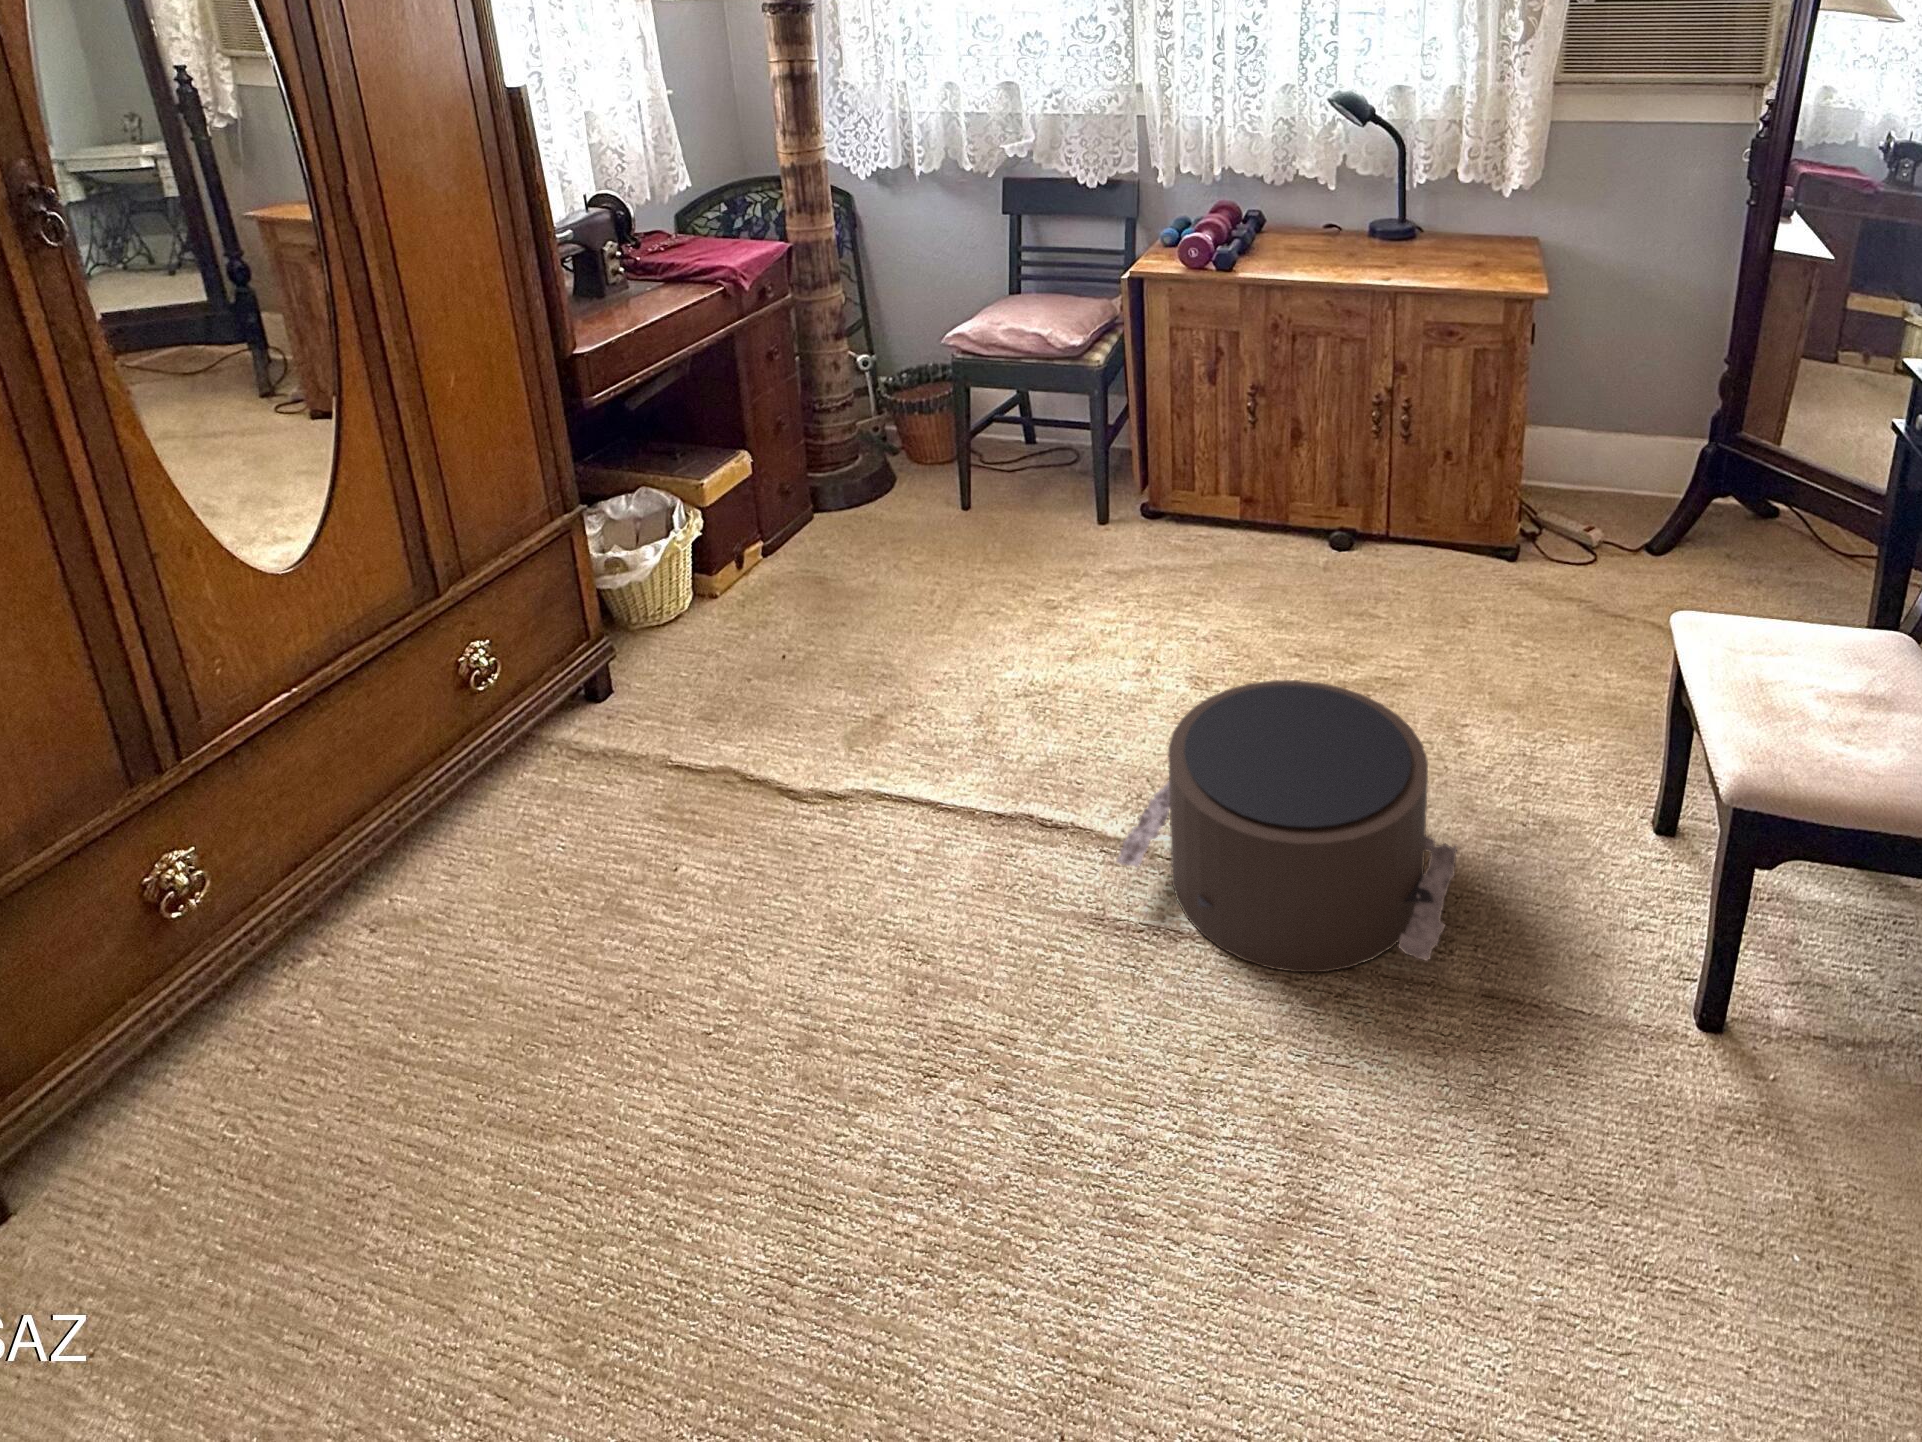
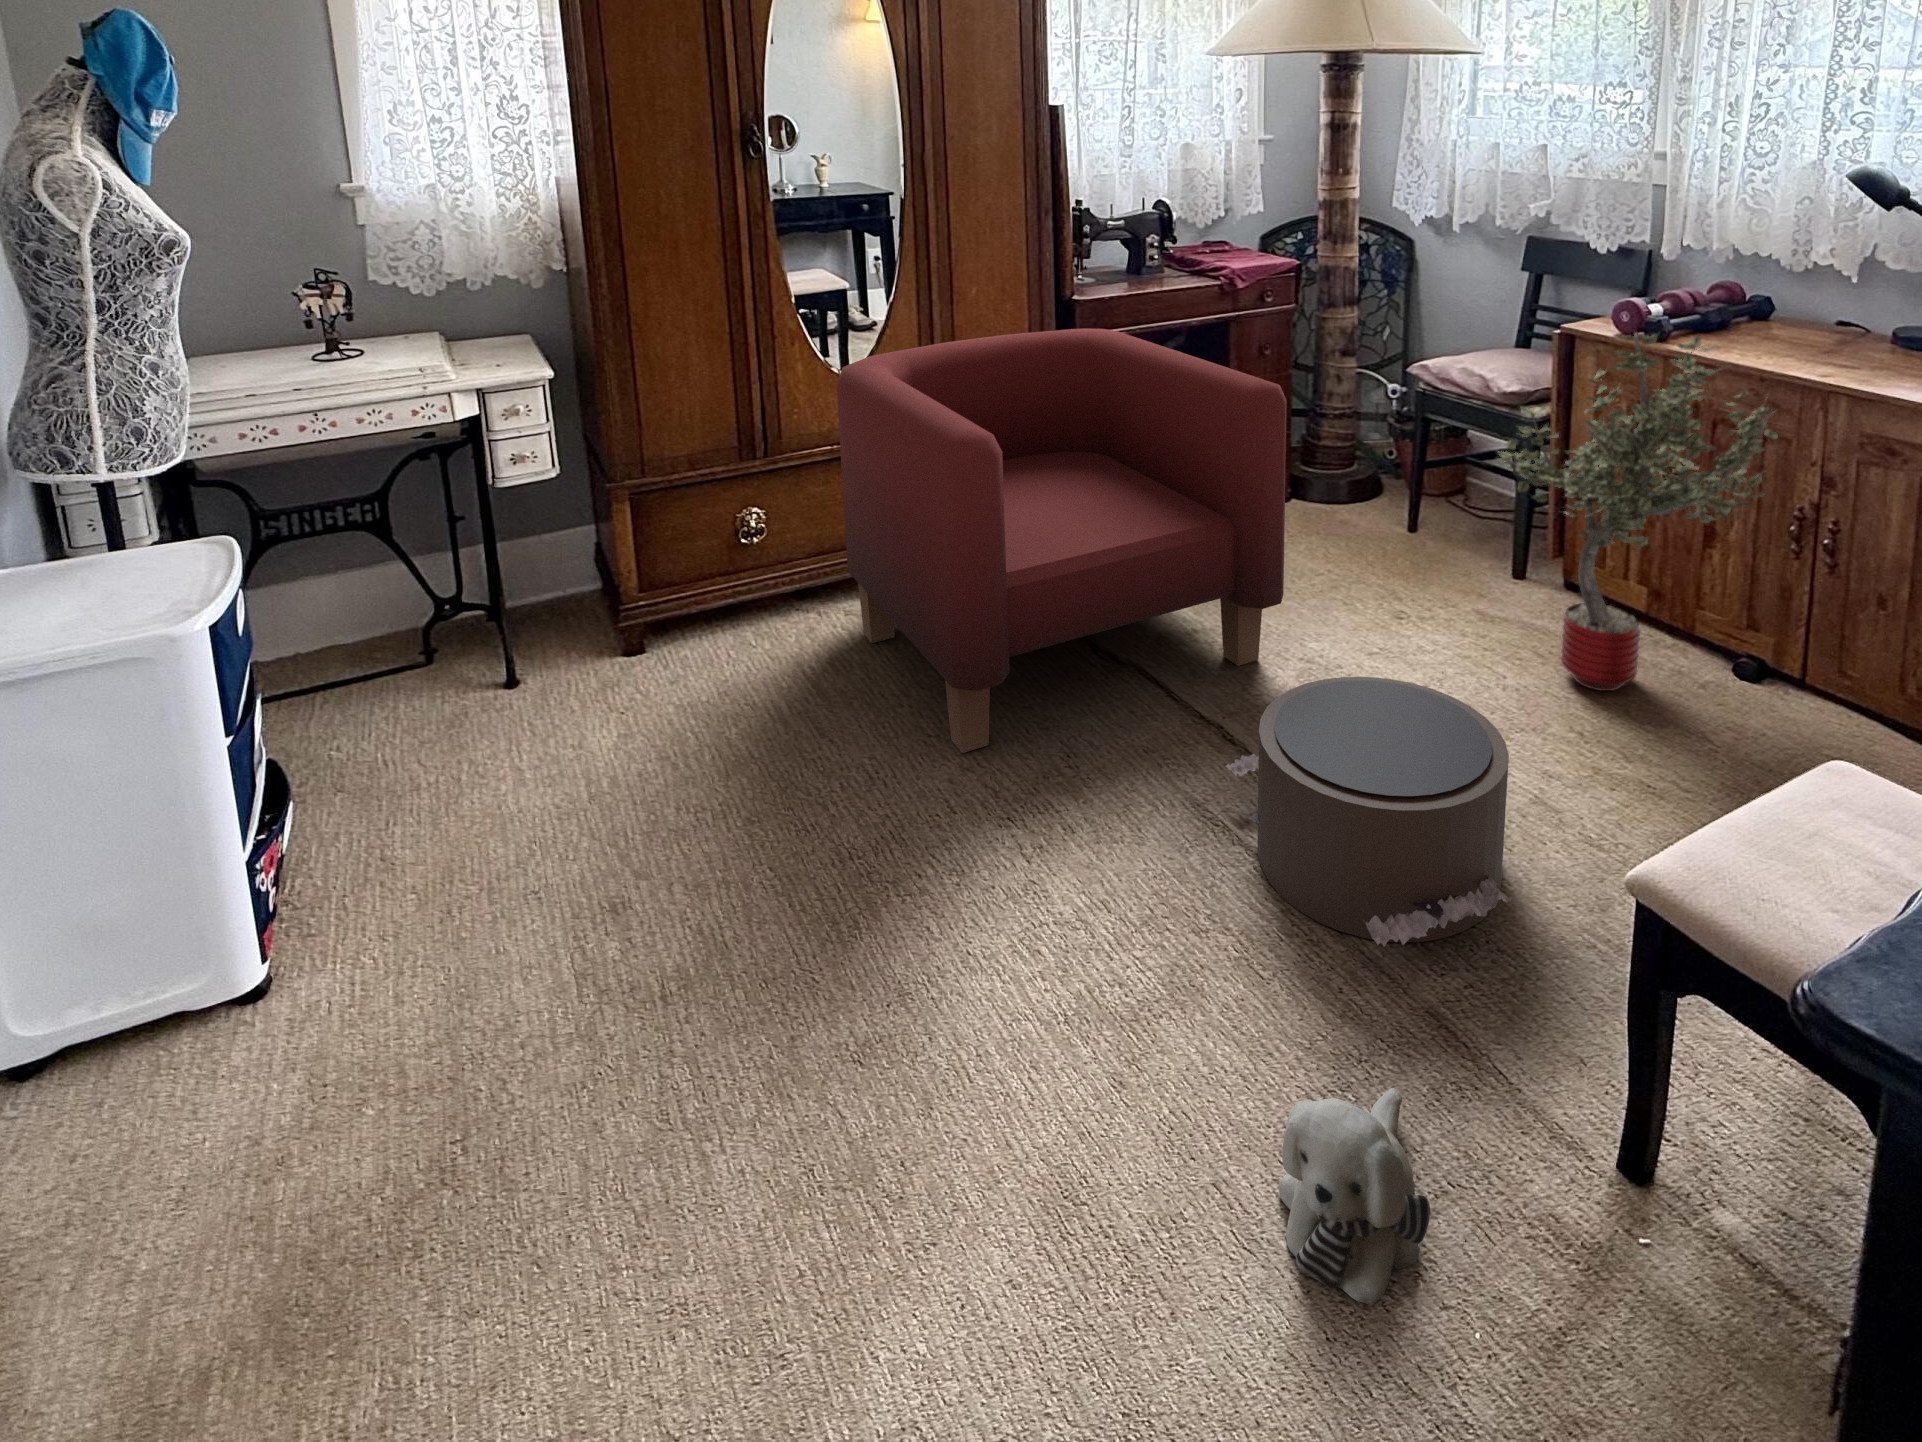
potted tree: none [1128,263,1421,614] -> present [1498,334,1778,691]
armchair: none [315,385,1022,1032] -> present [837,329,1287,753]
plush toy: none [1551,1087,1737,1324] -> present [1279,1088,1430,1306]

